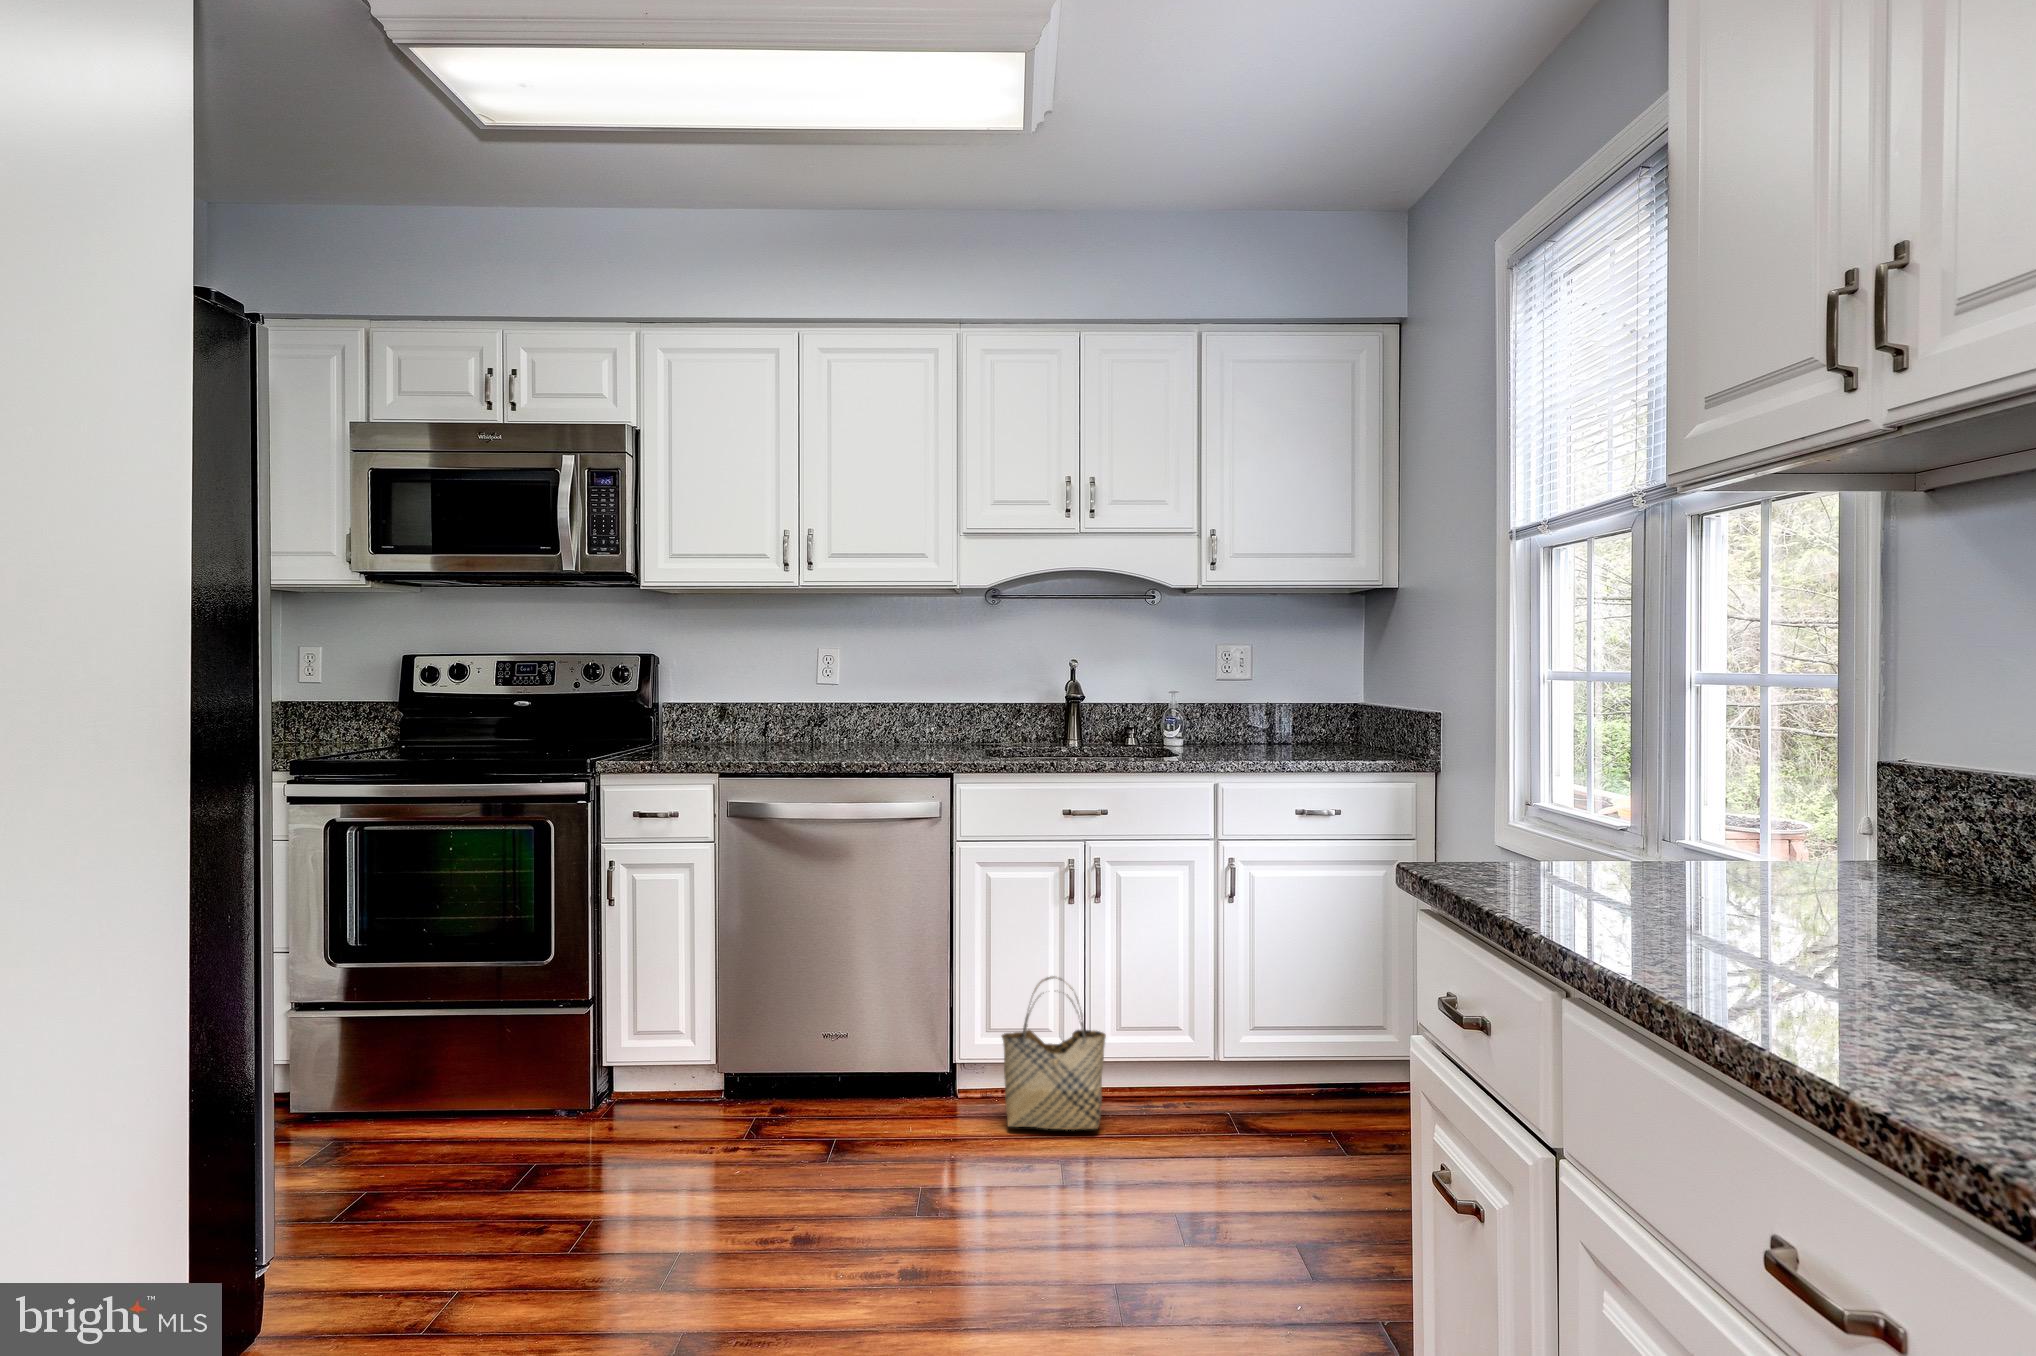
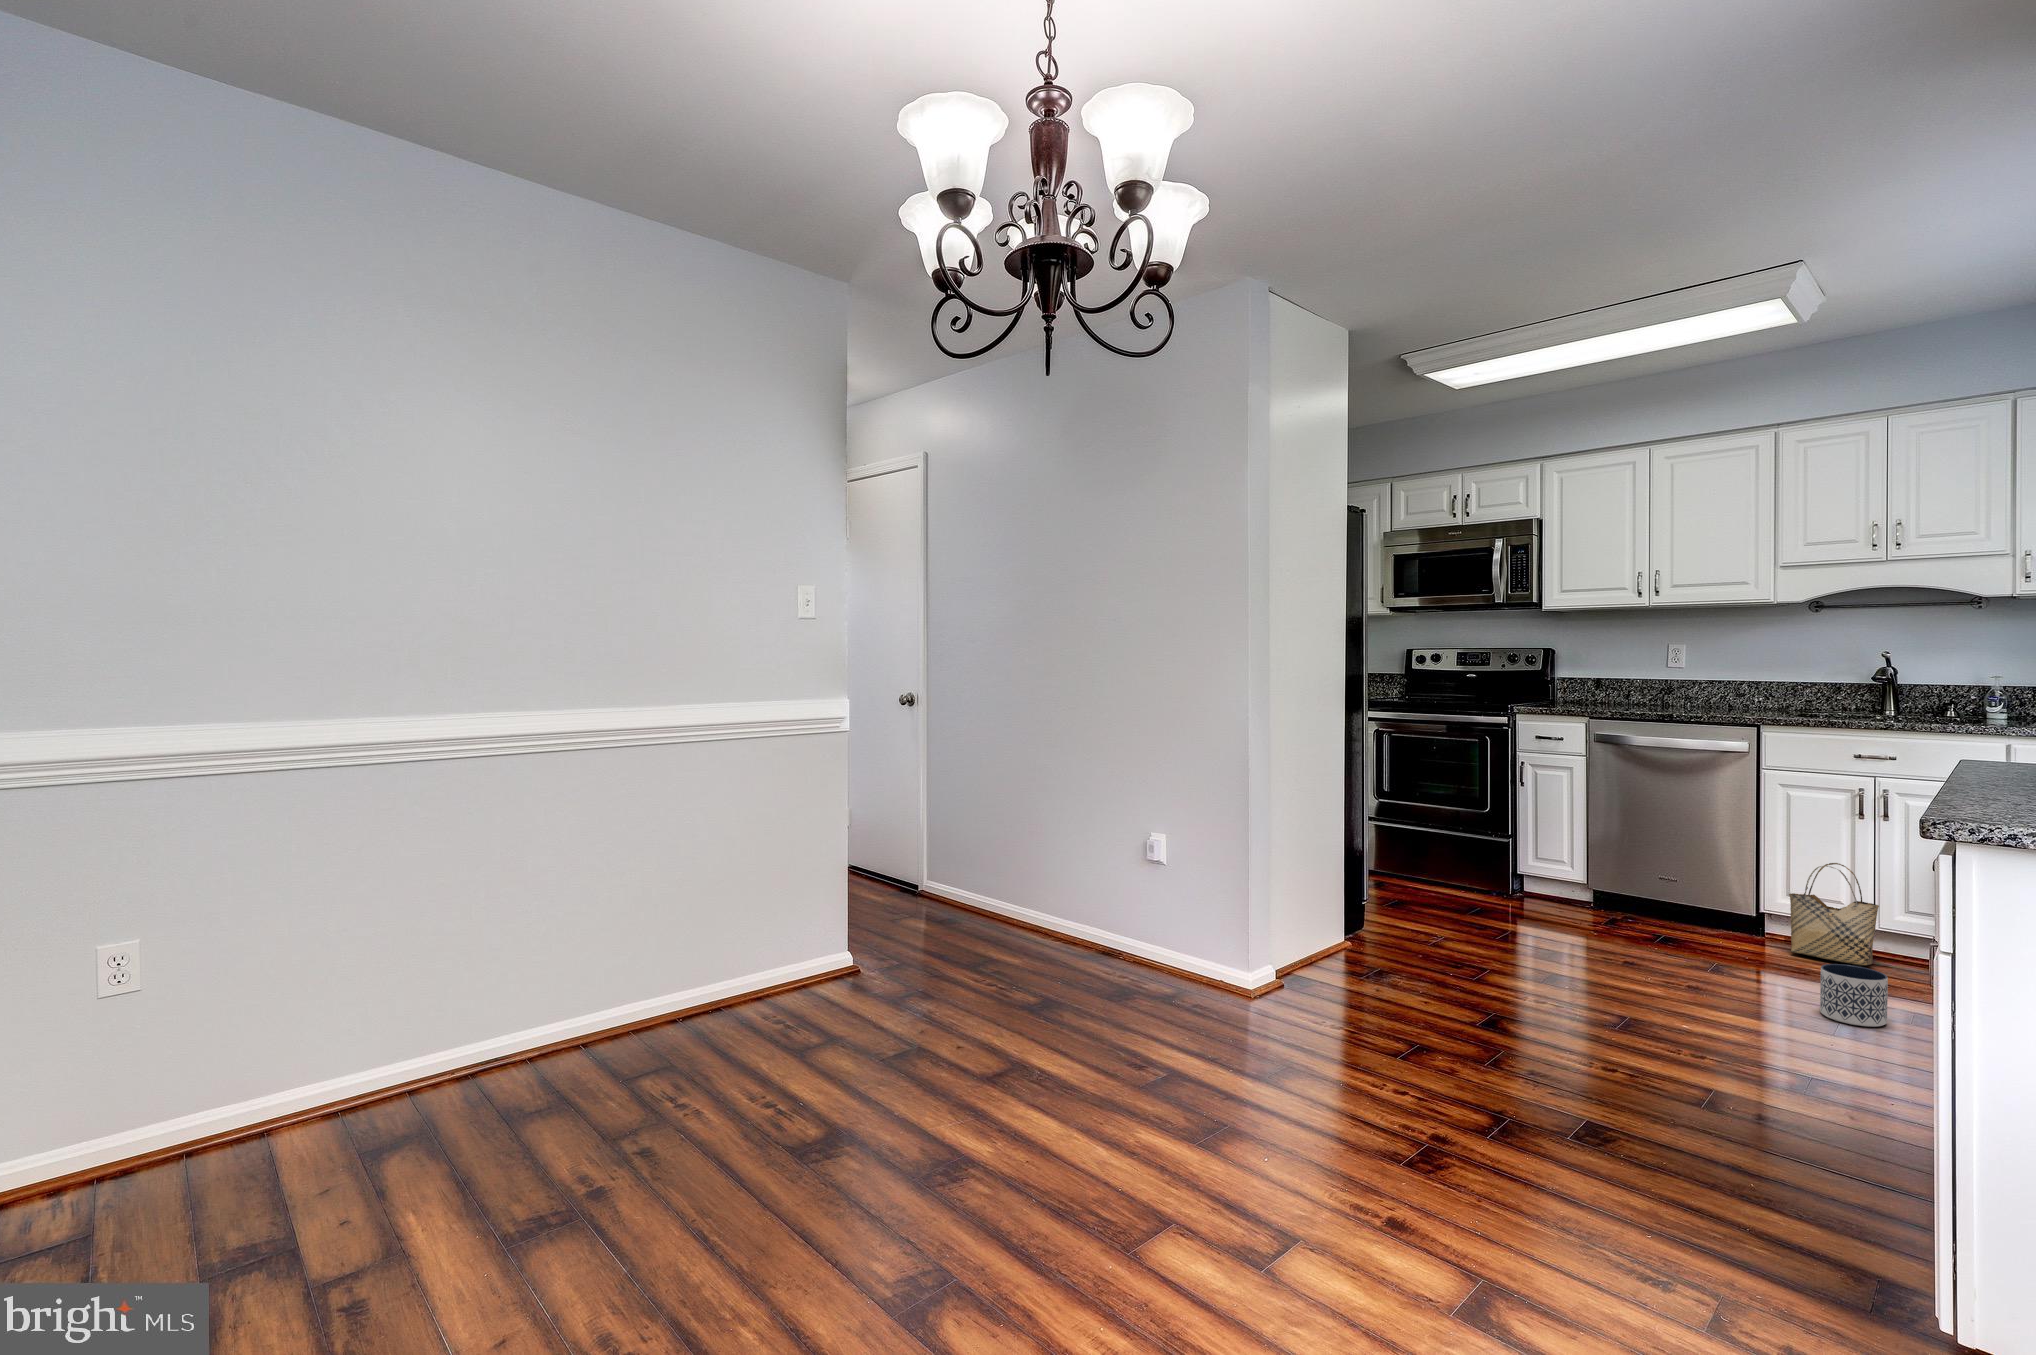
planter: none [1105,1190,1193,1313] -> present [1820,964,1888,1027]

